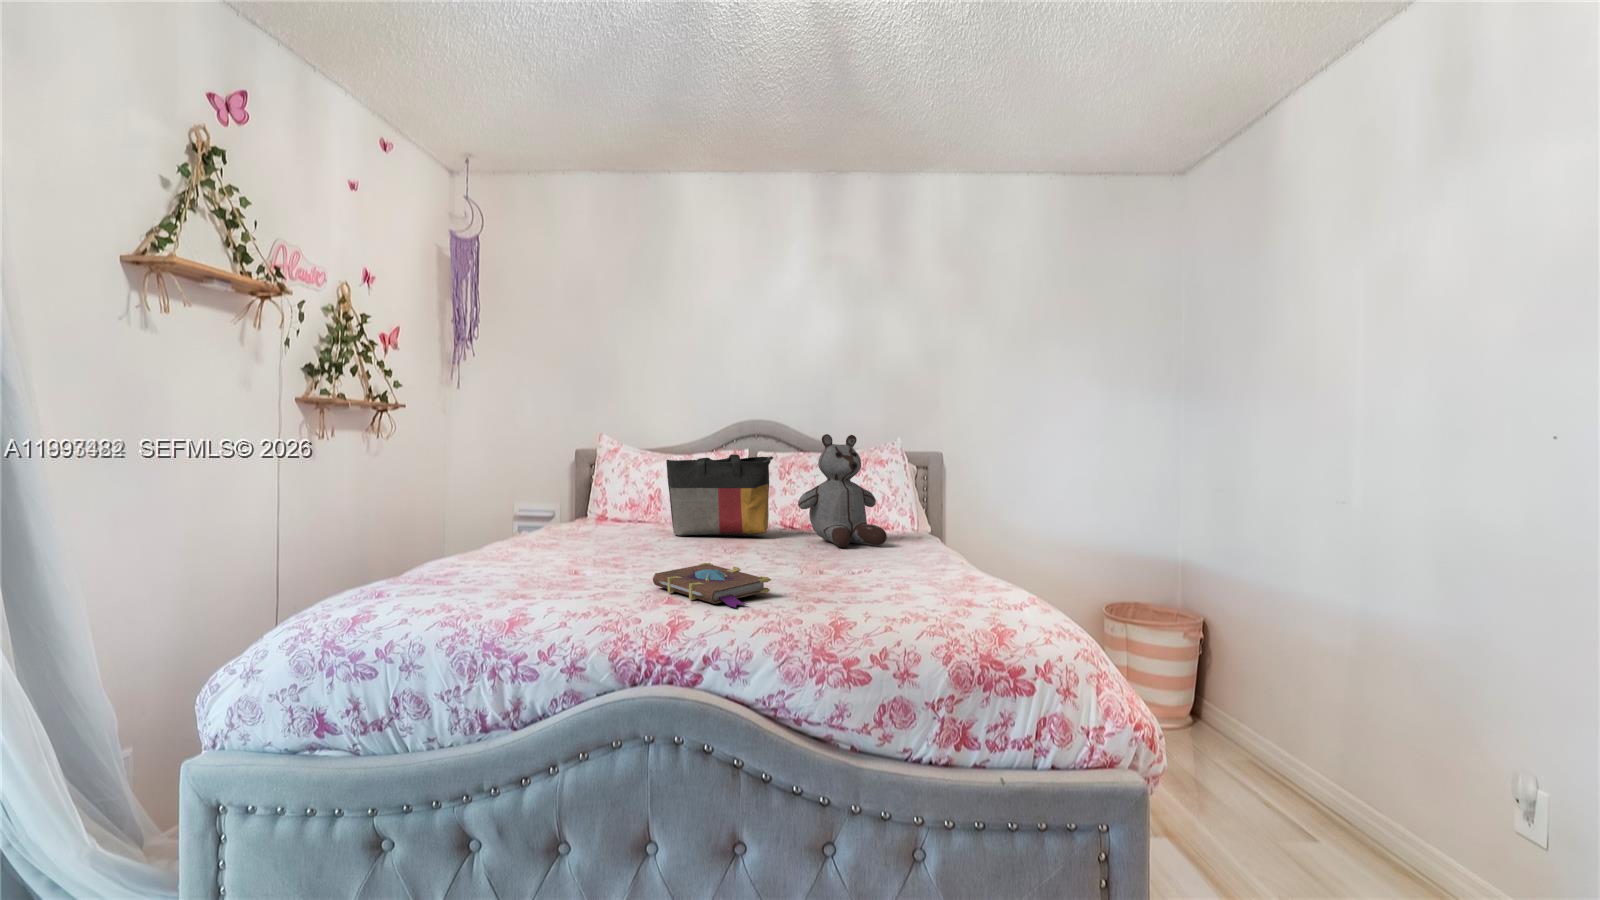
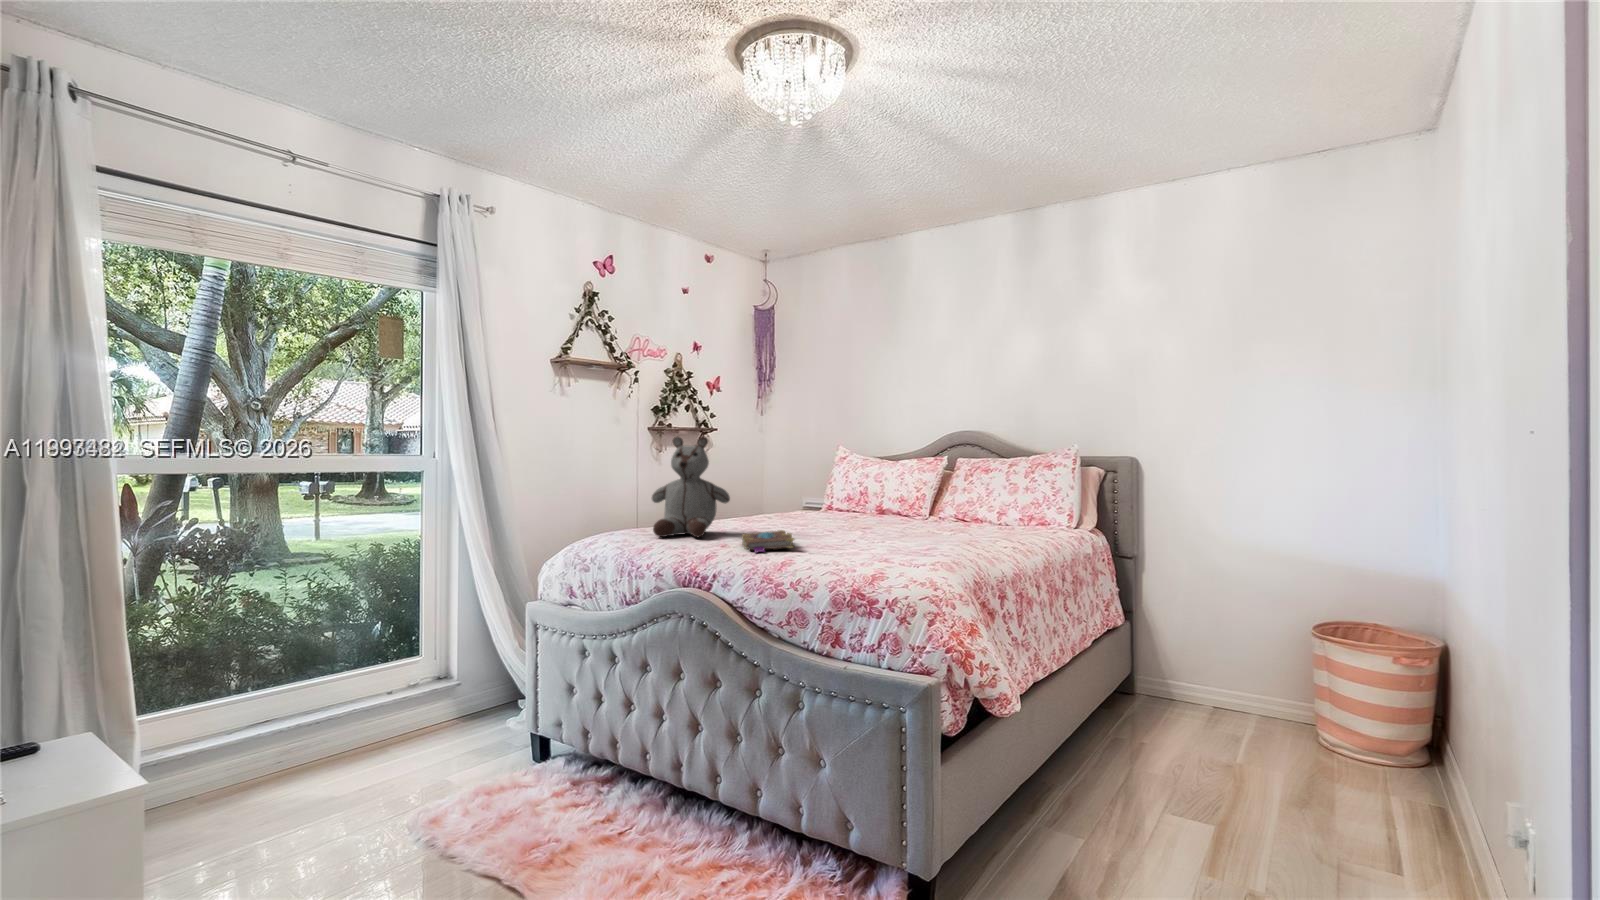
stuffed bear: present [798,434,887,547] -> present [652,436,730,537]
tote bag: present [666,454,773,536] -> none [844,459,921,523]

